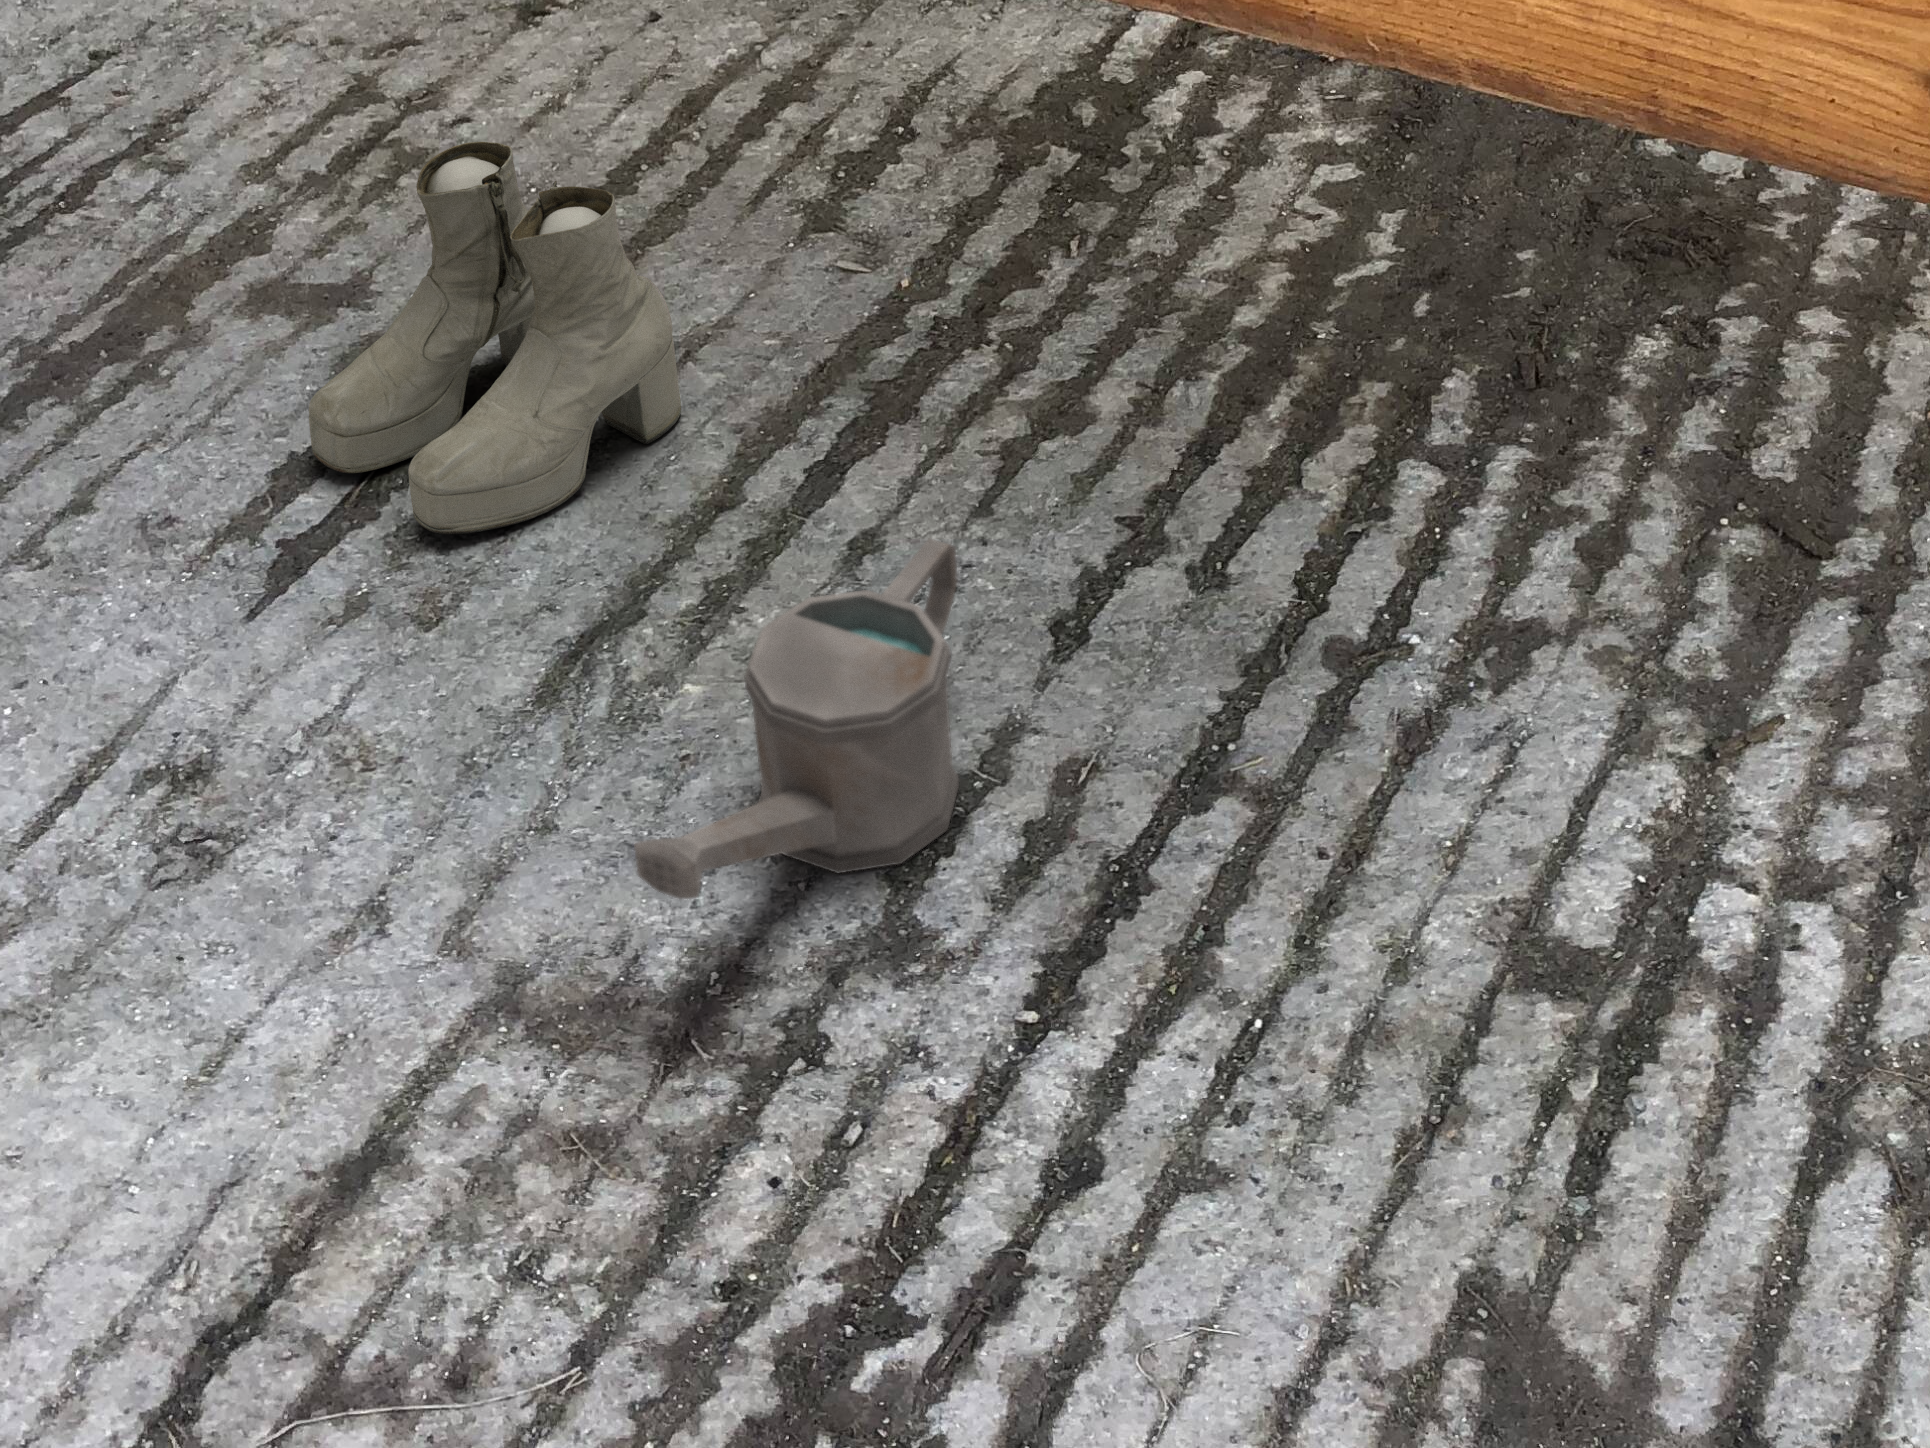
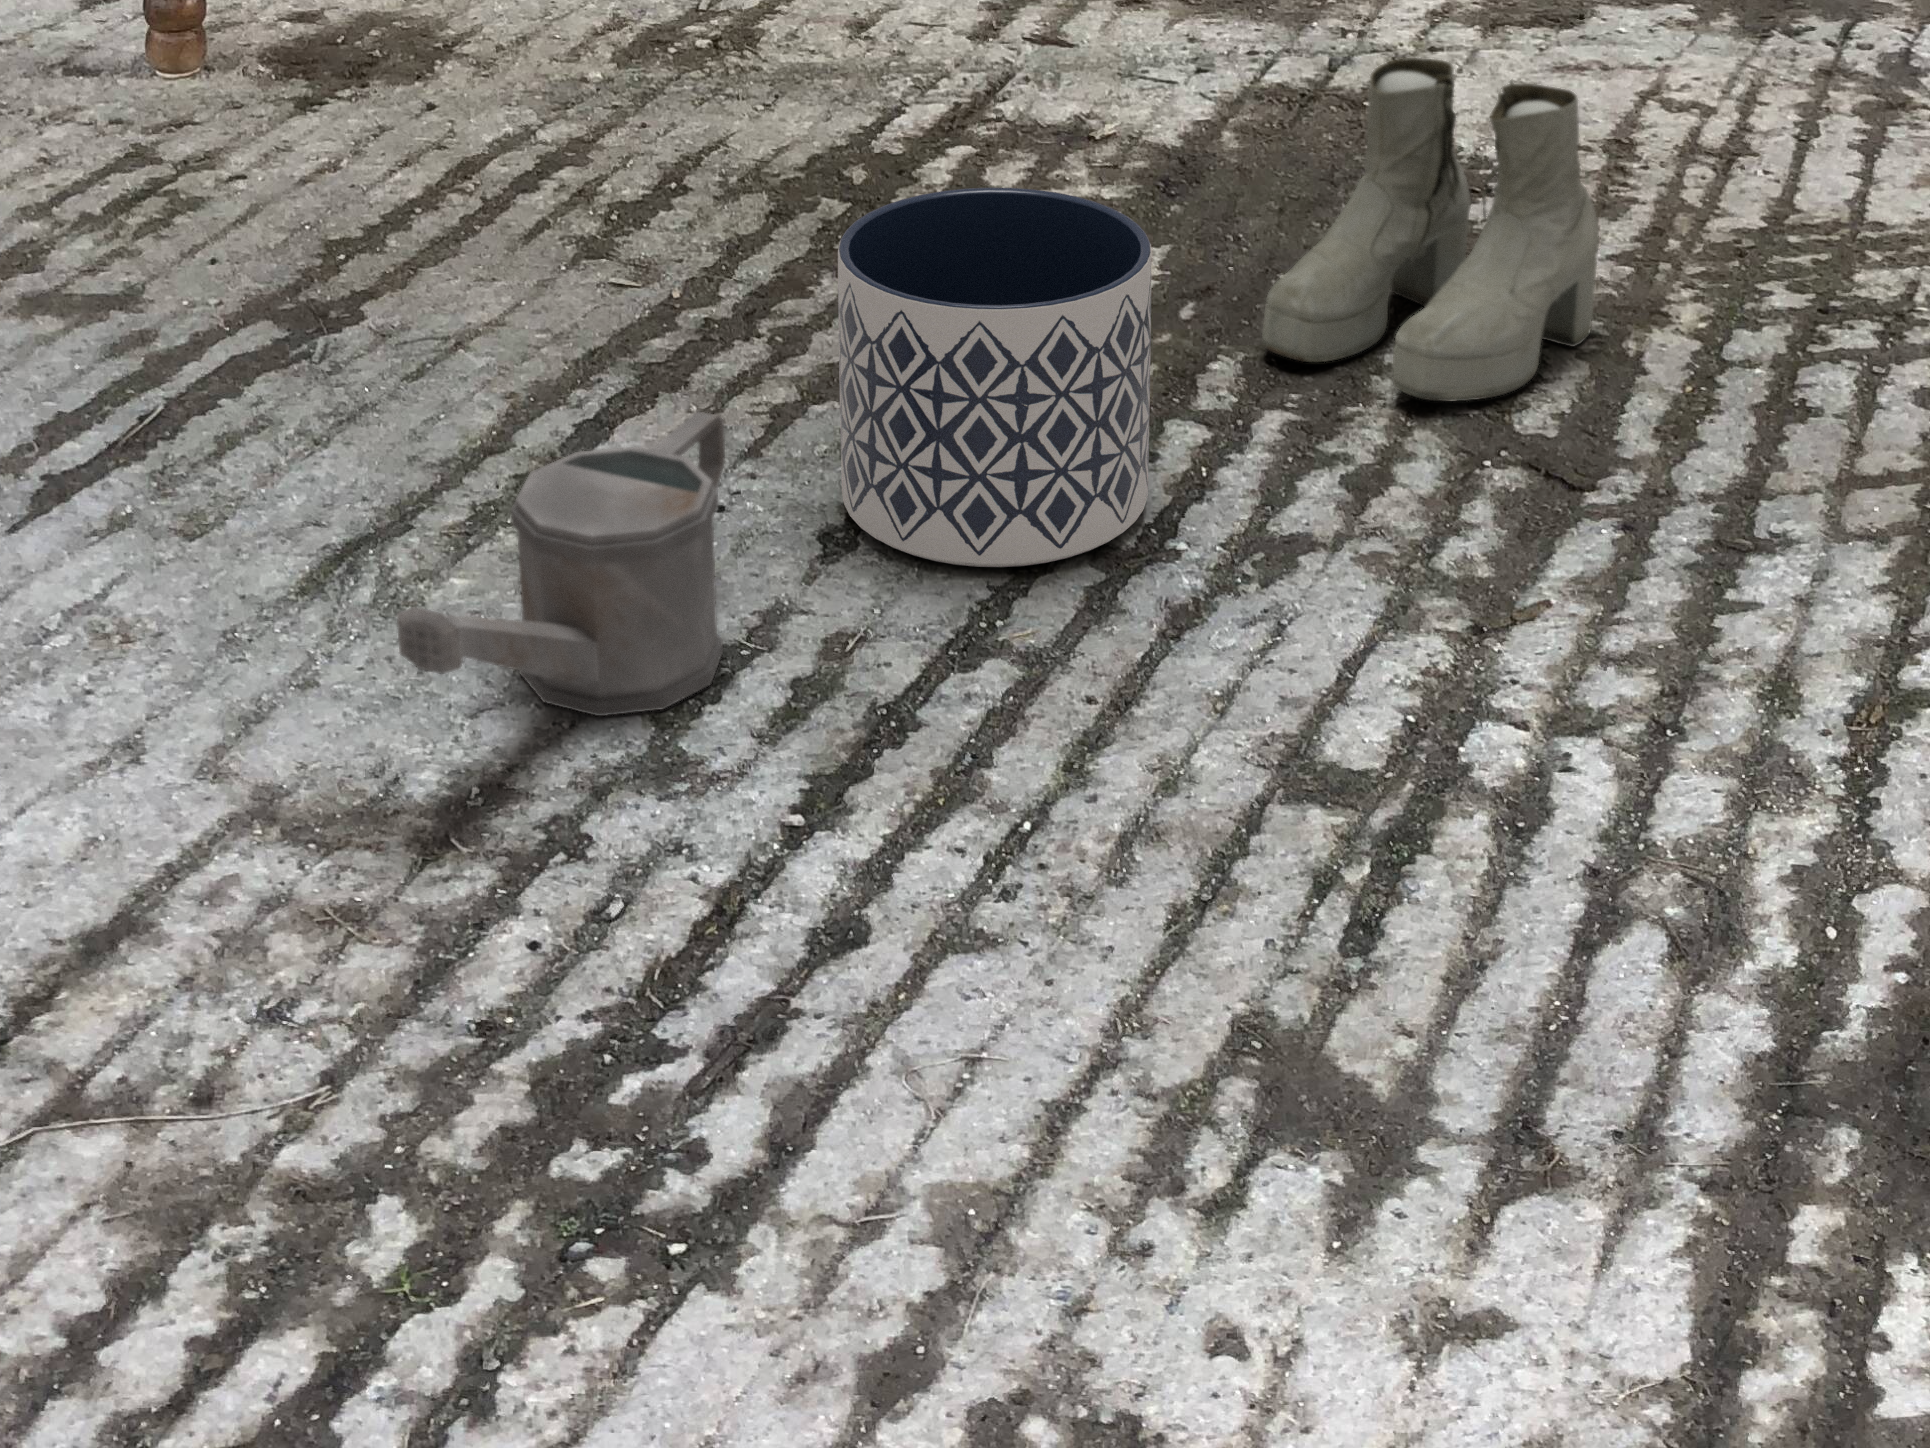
boots: present [309,142,681,534] -> present [1262,58,1599,402]
planter: none [1068,261,1386,671] -> present [838,188,1151,567]

